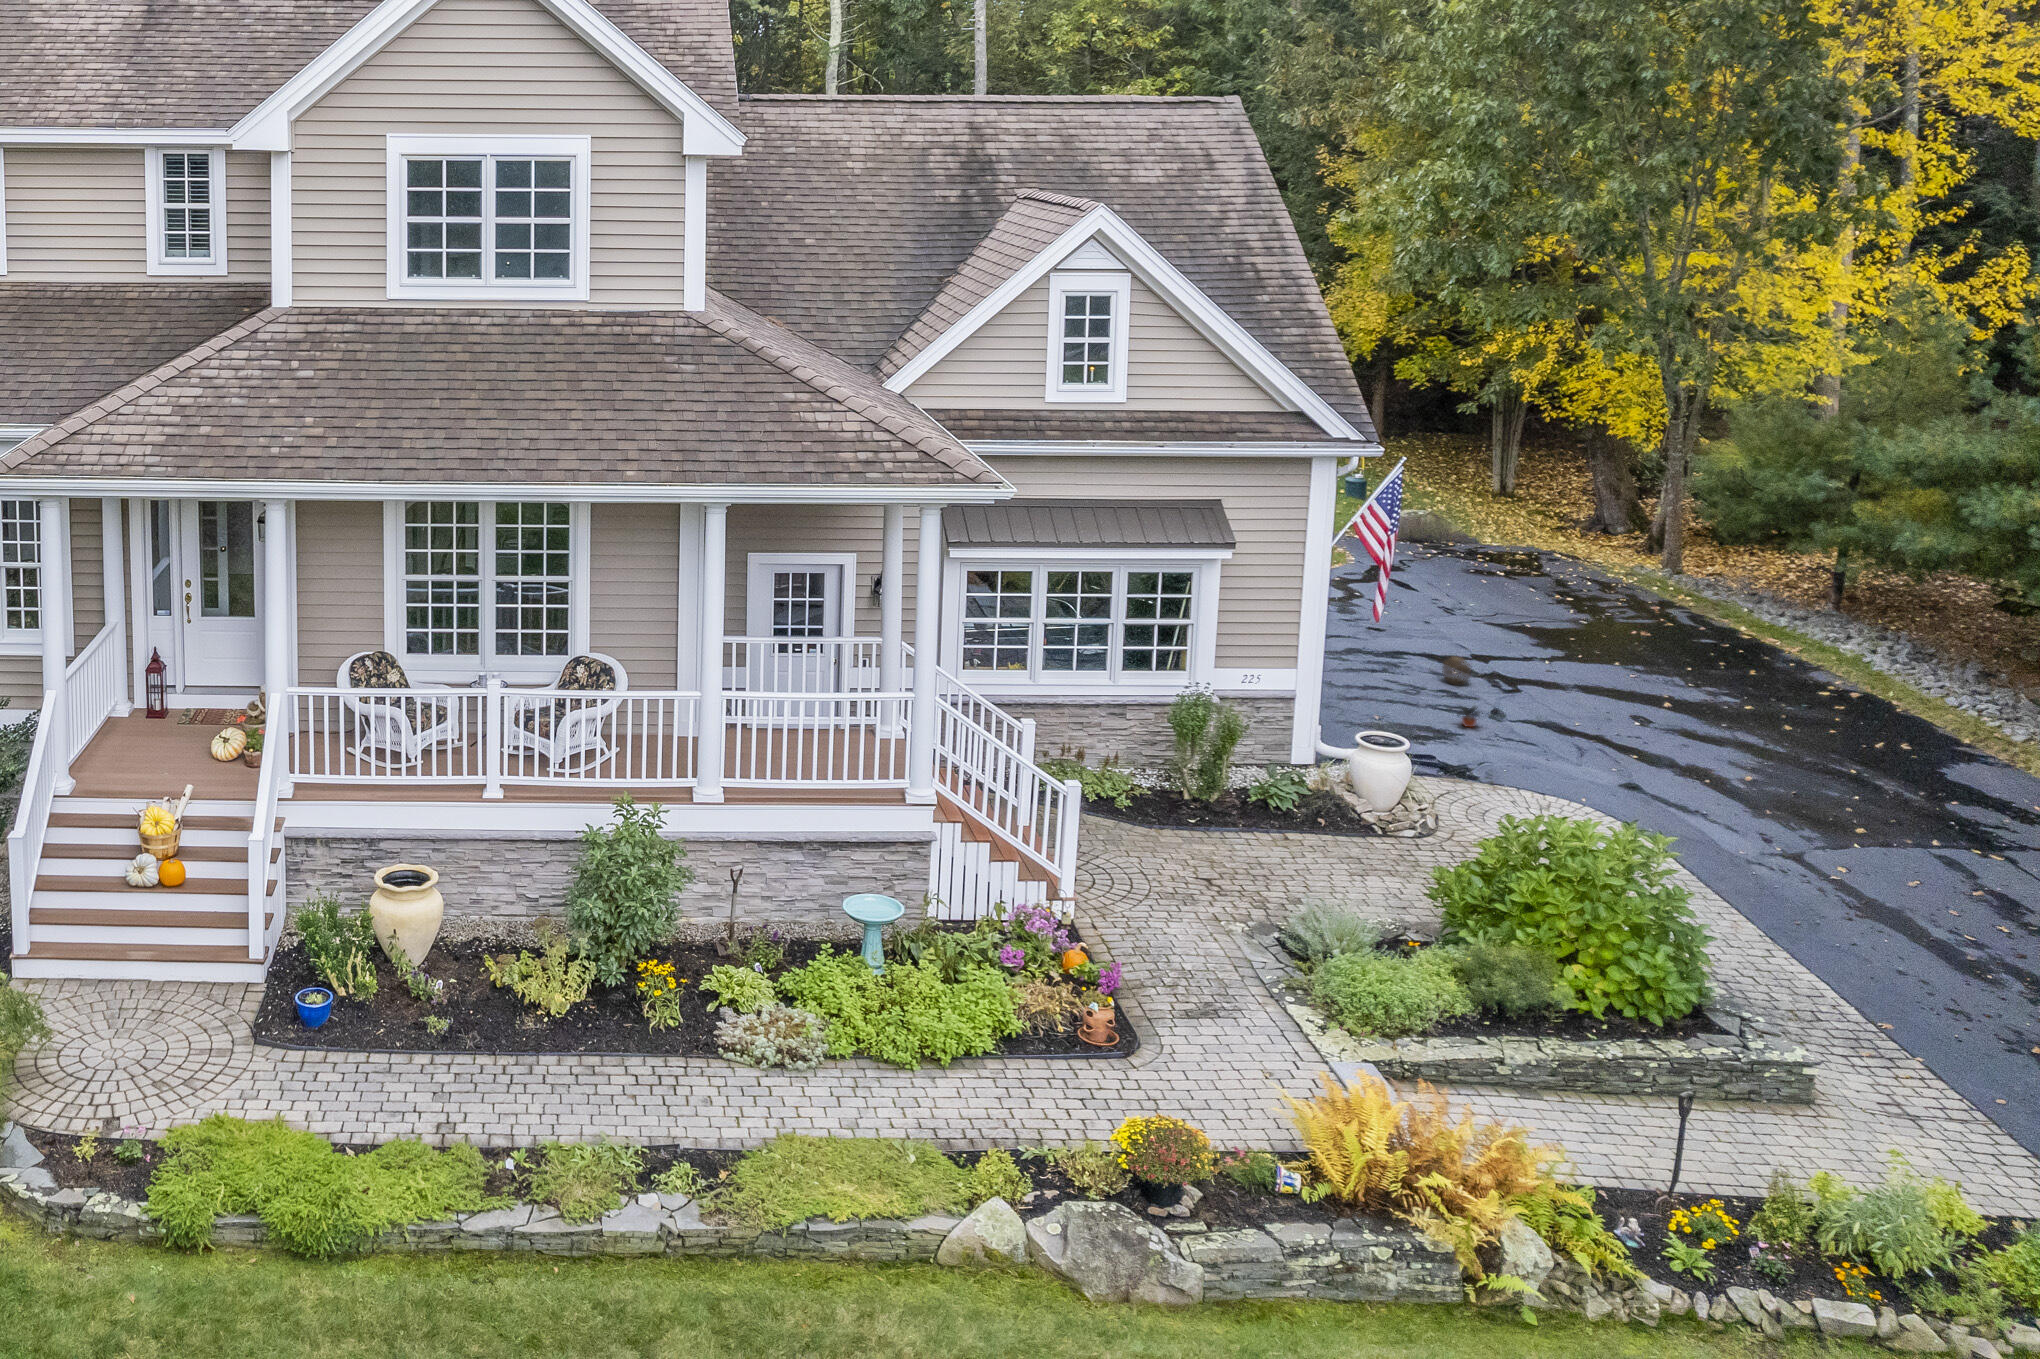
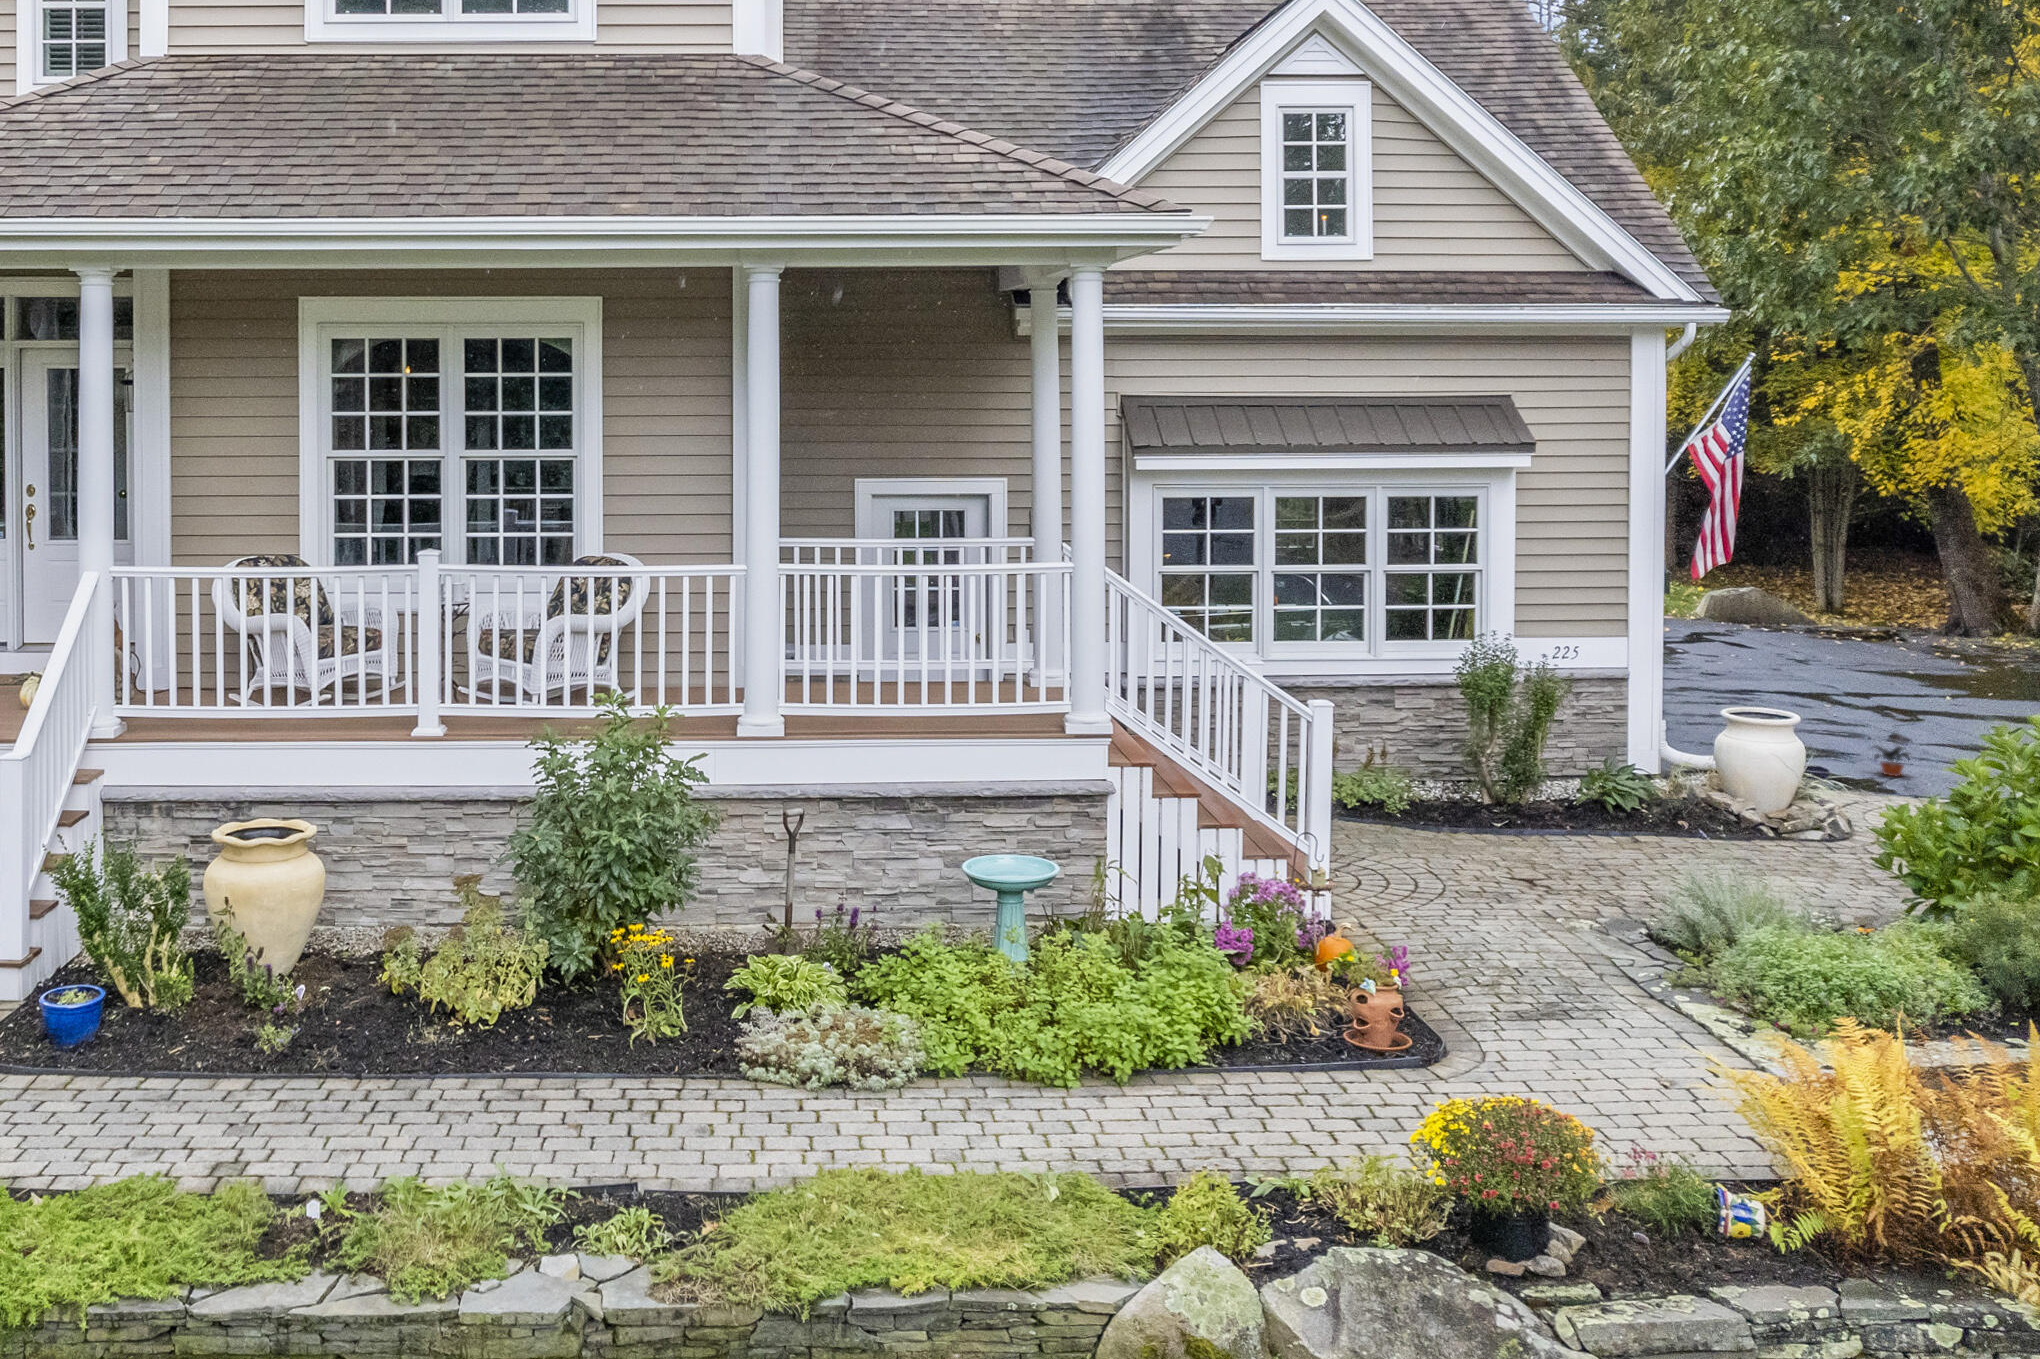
woven basket: present [1442,656,1471,685] -> none [1838,699,1883,739]

